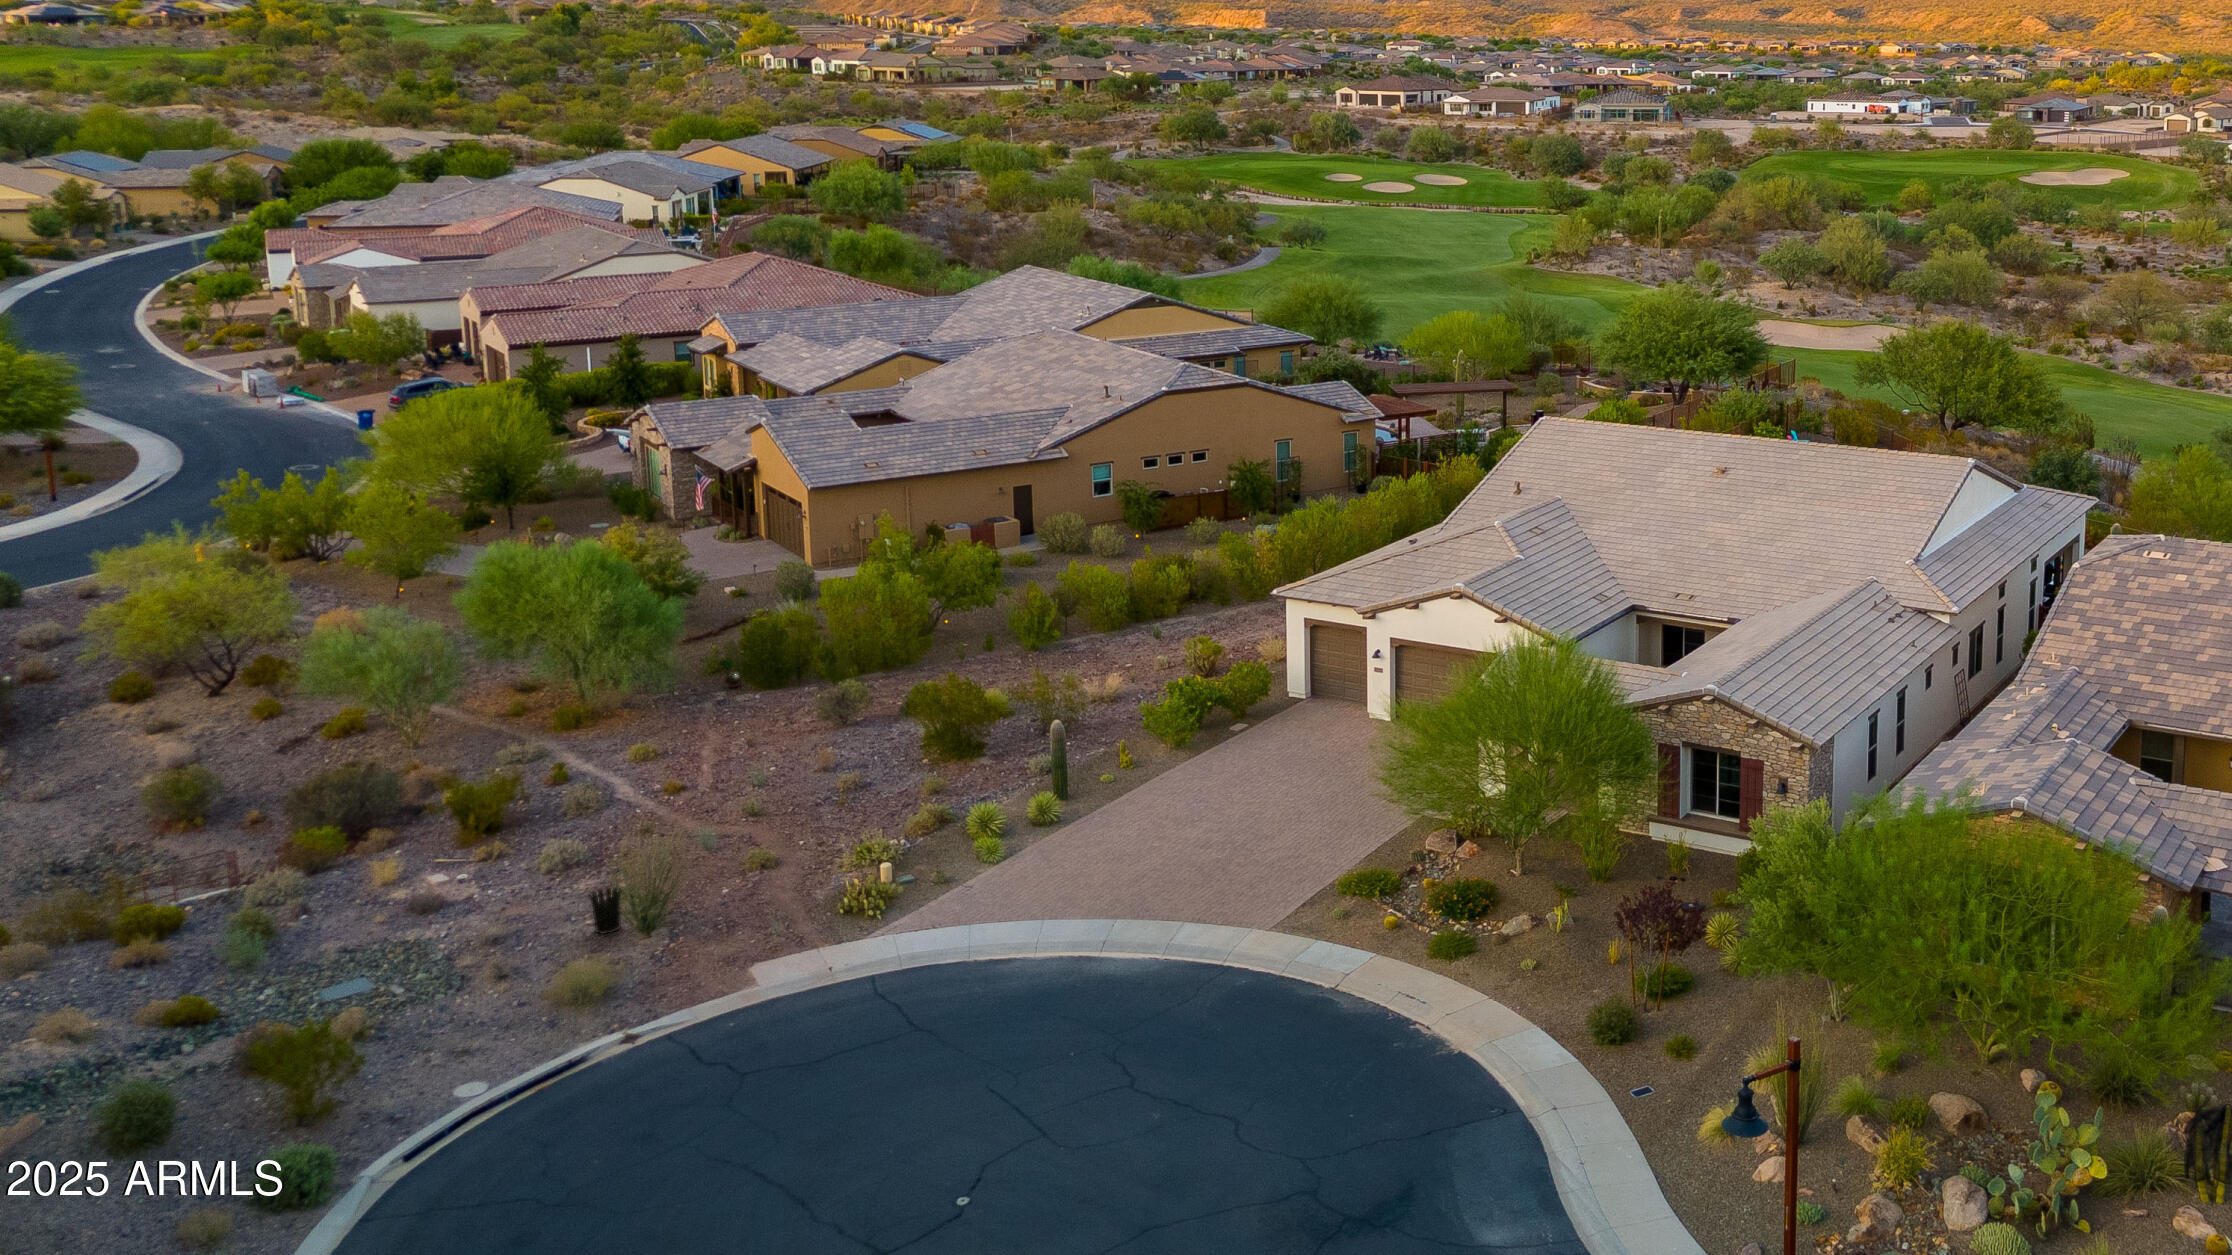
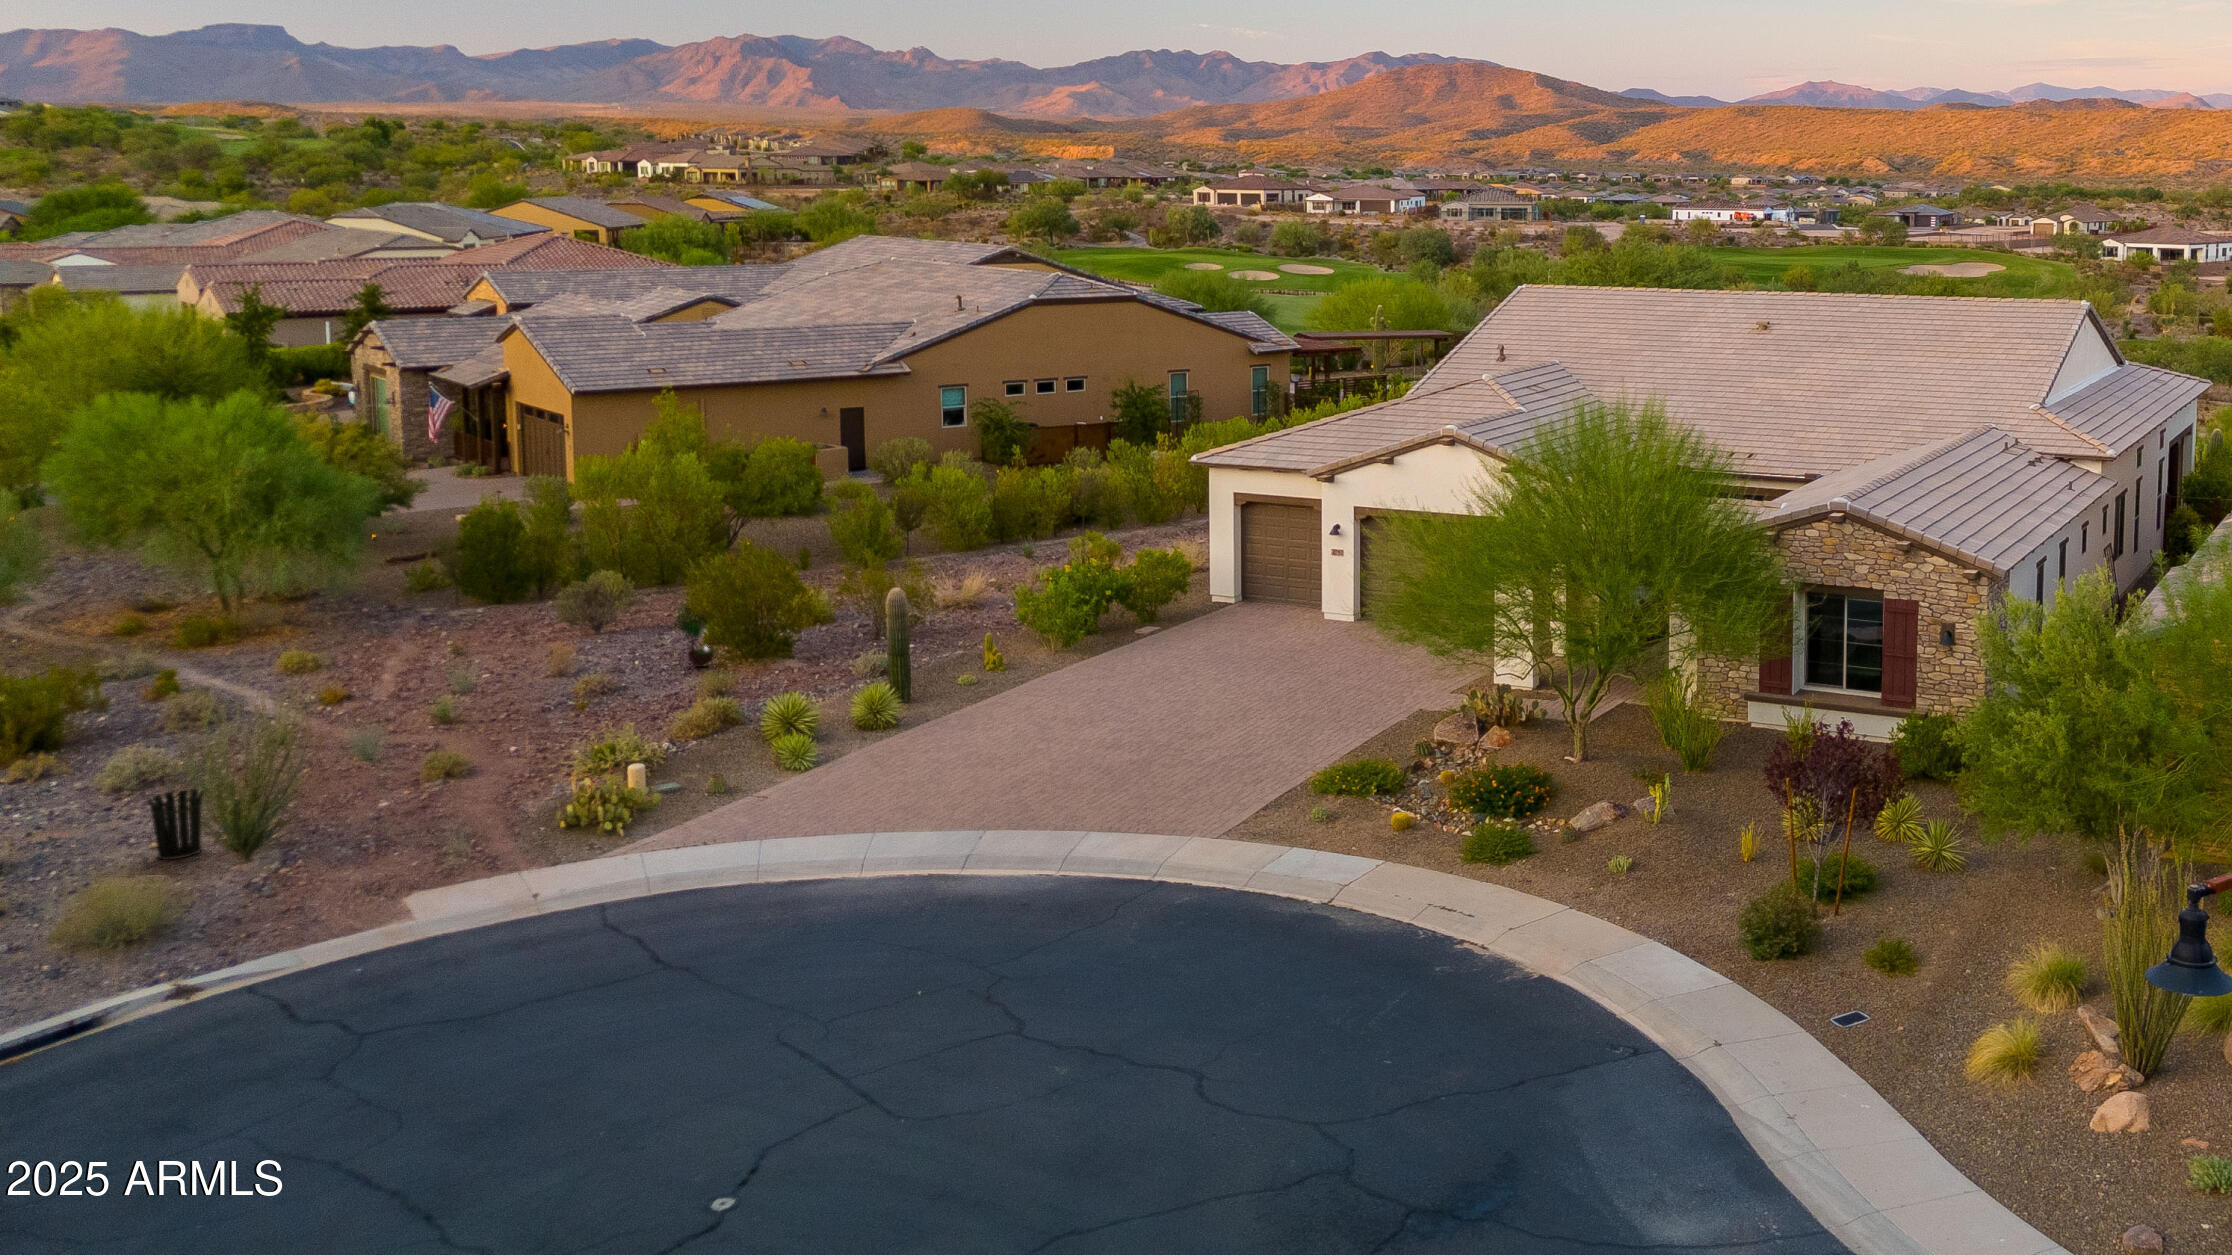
potted tree: present [718,658,741,687] -> present [678,619,714,667]

